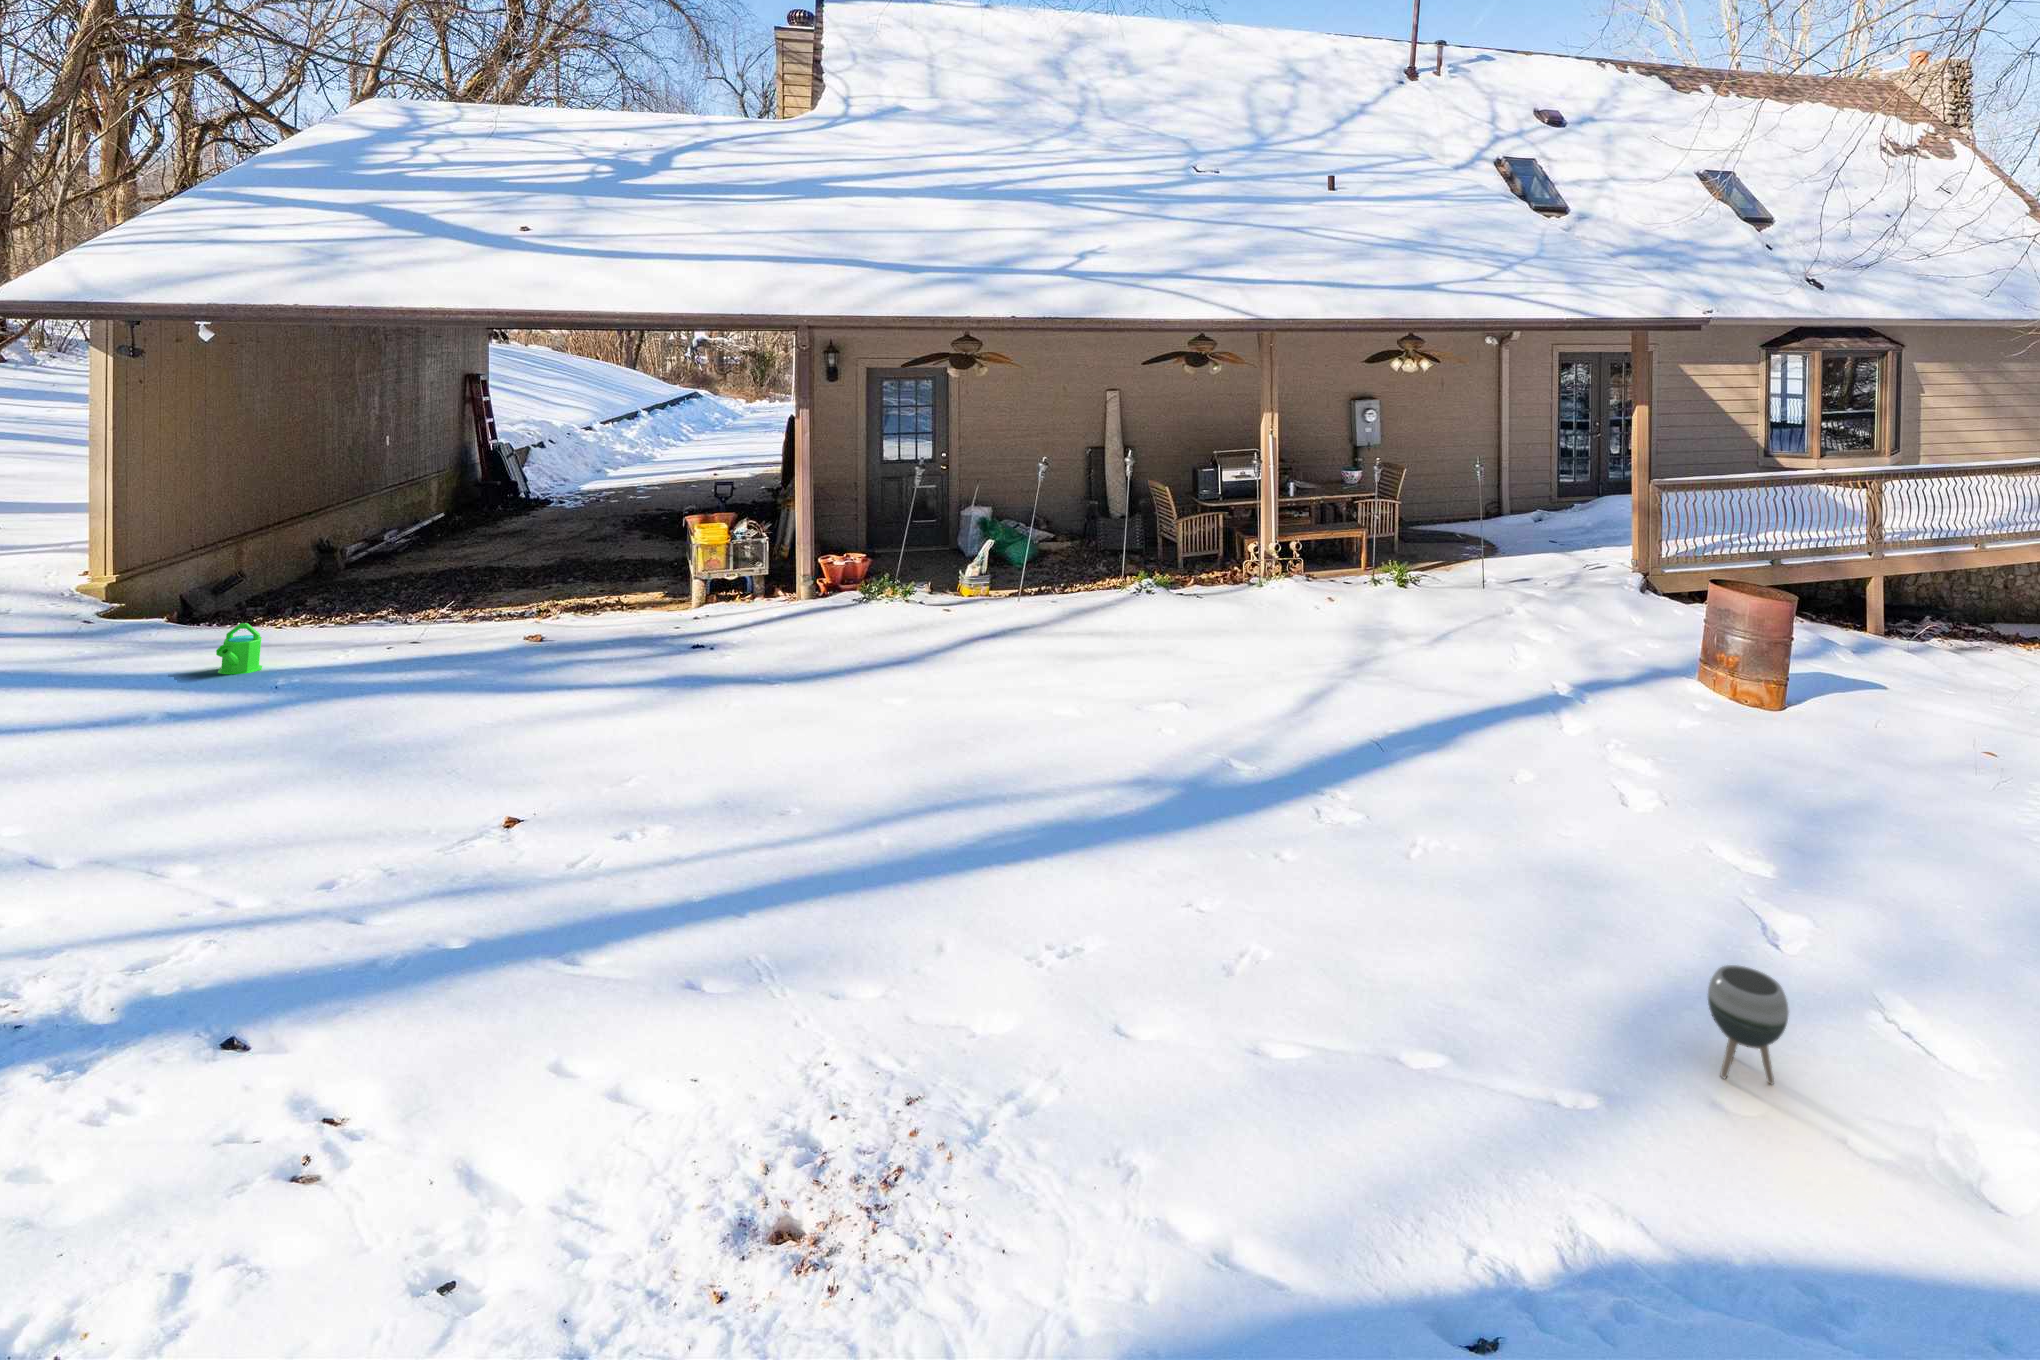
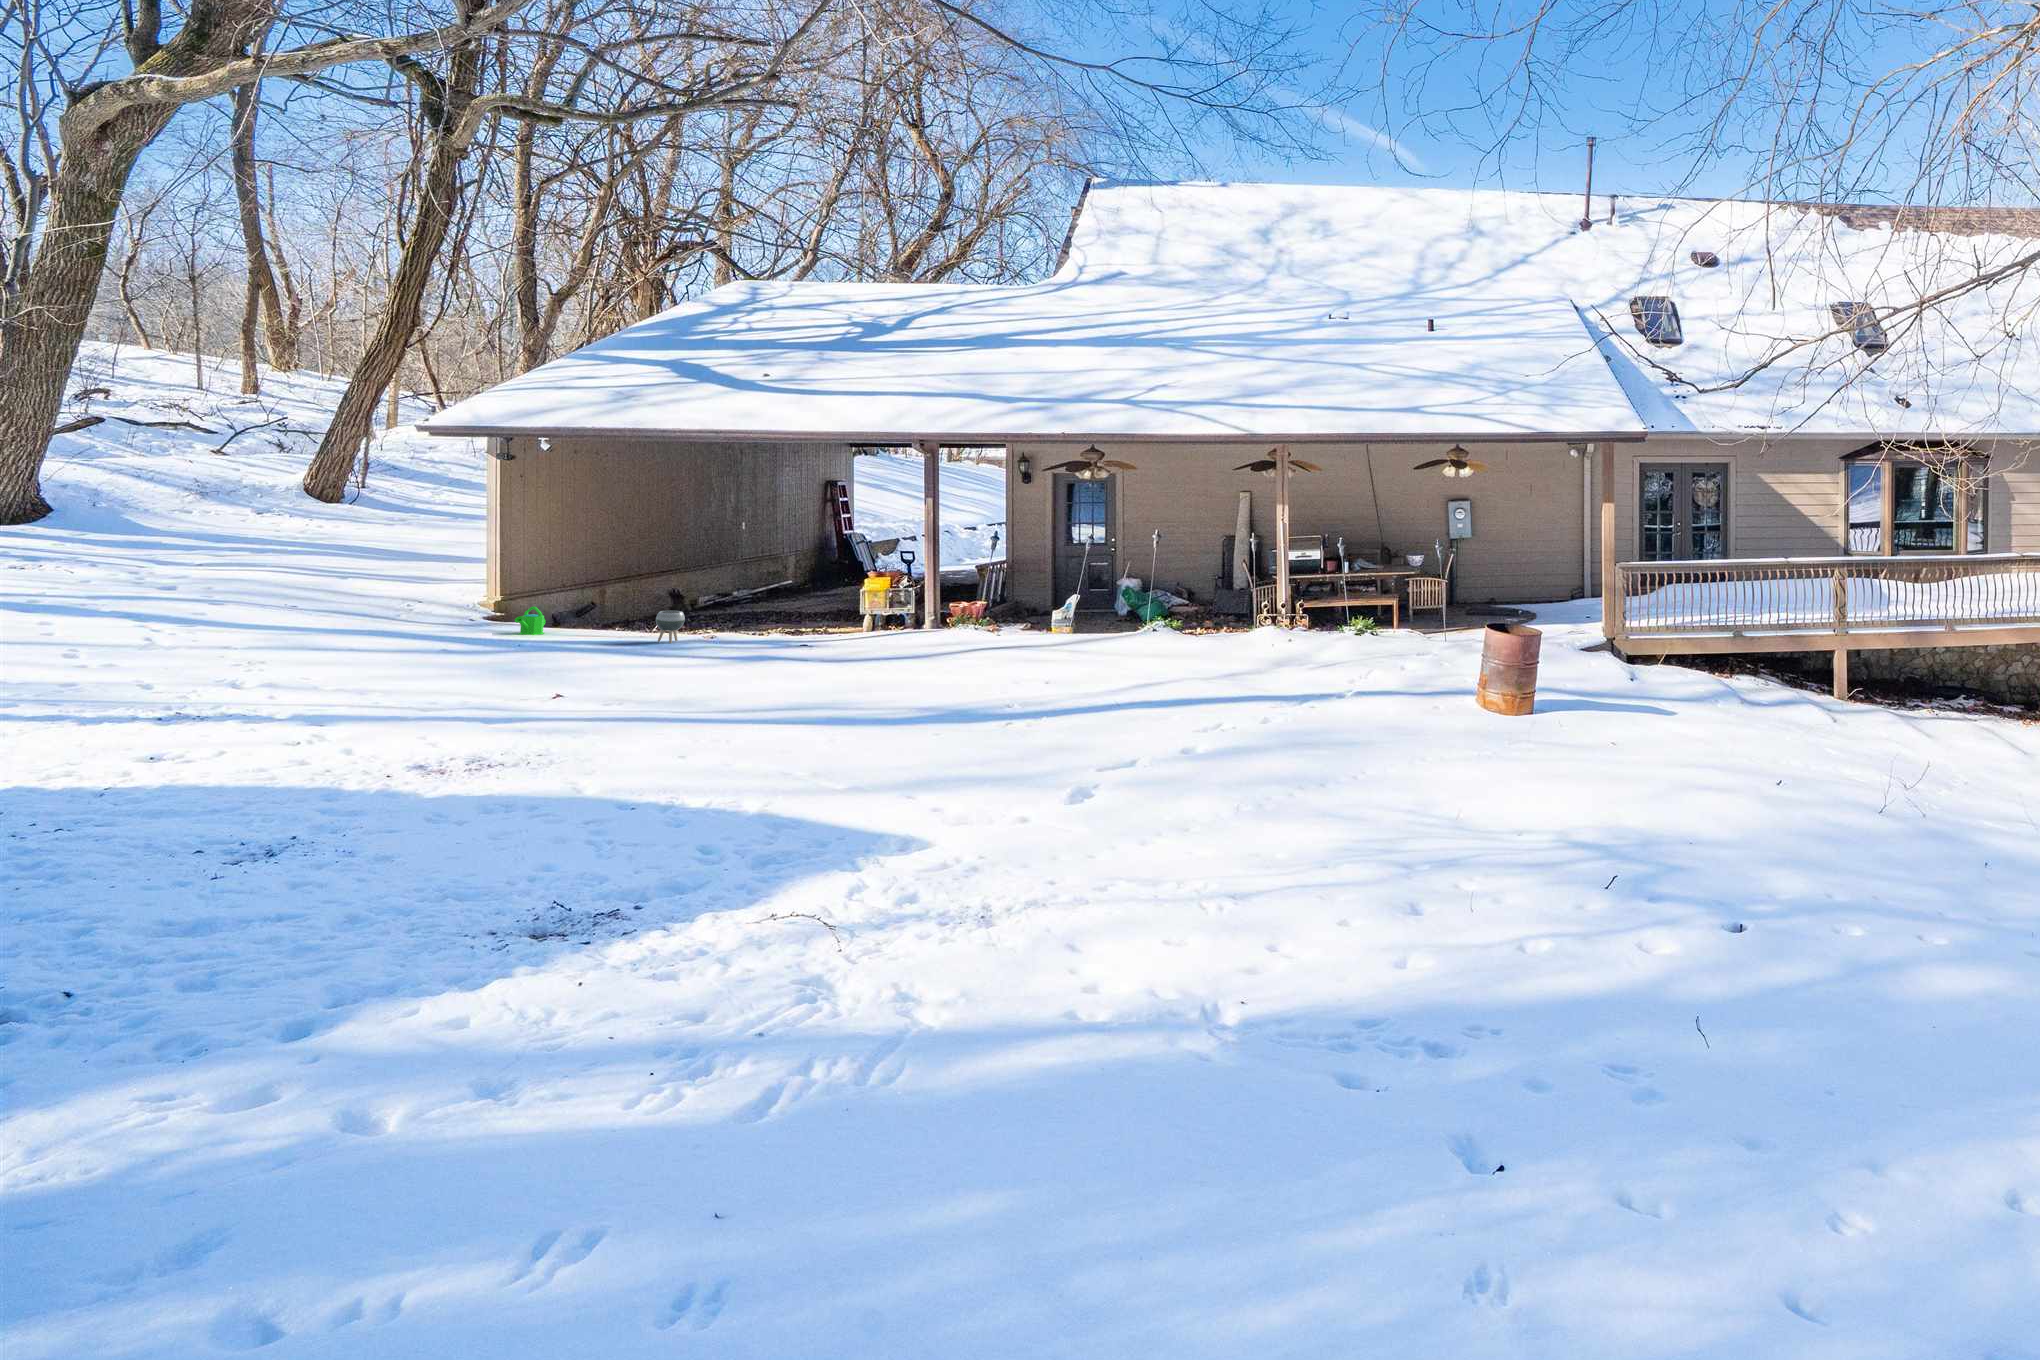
planter: present [1708,965,1789,1084] -> present [656,611,685,643]

